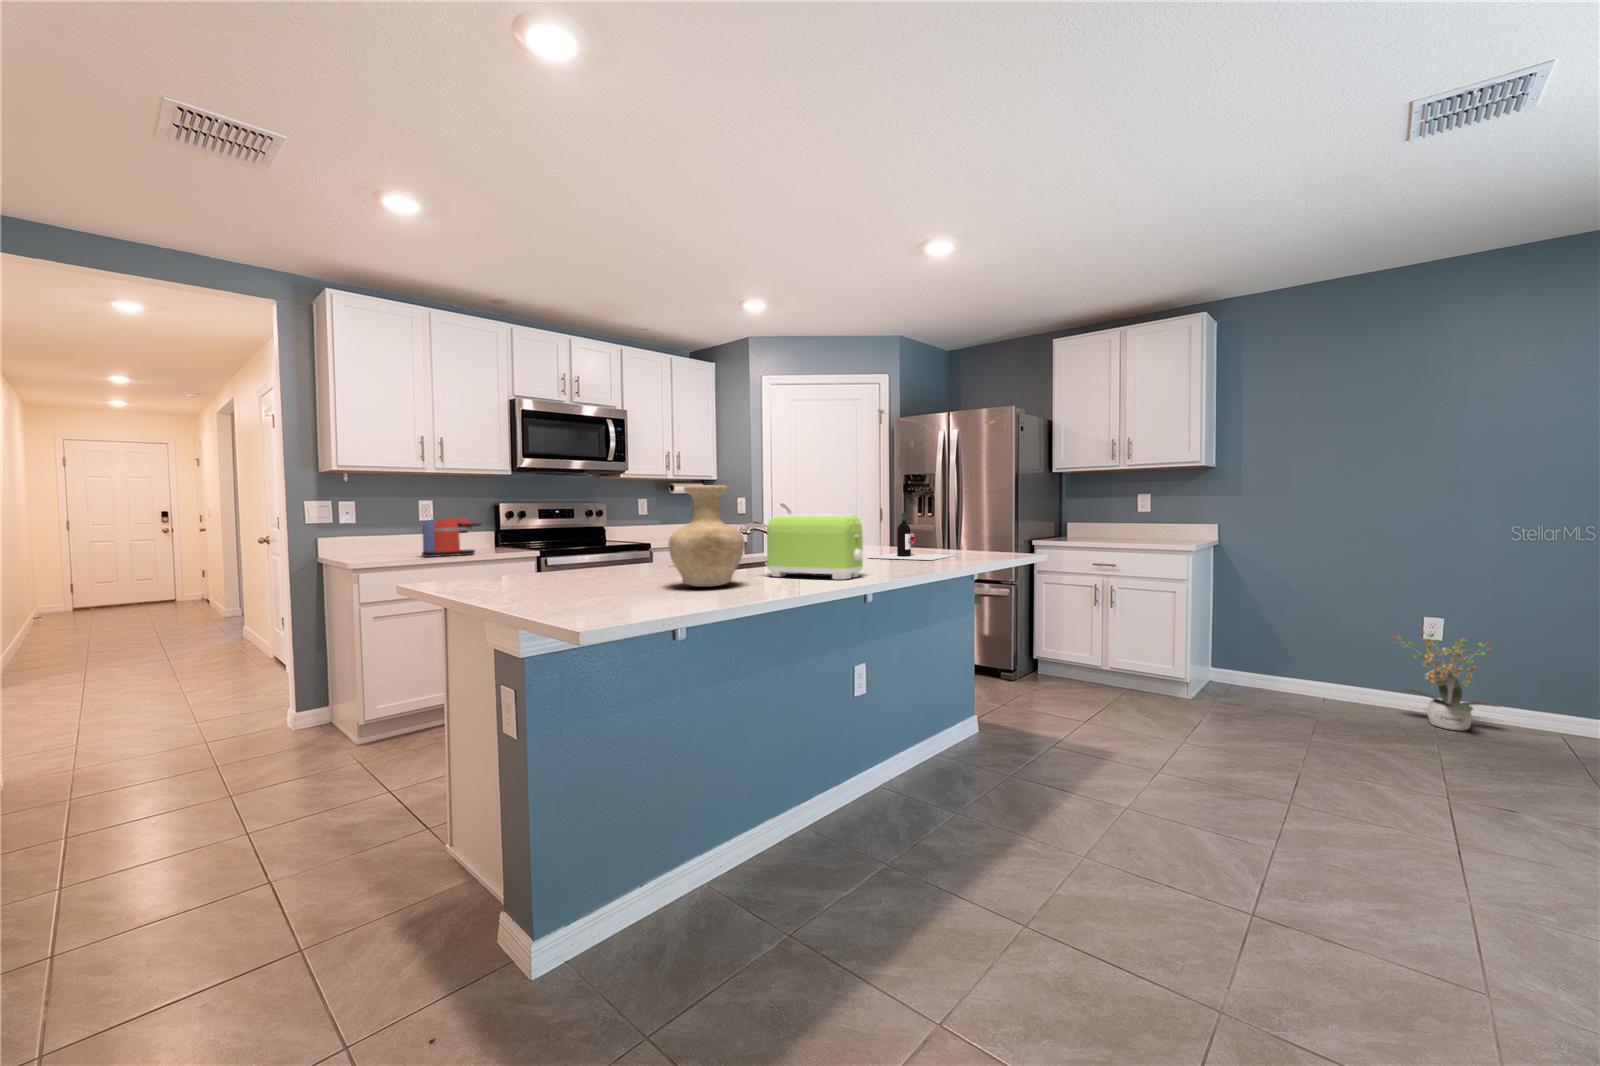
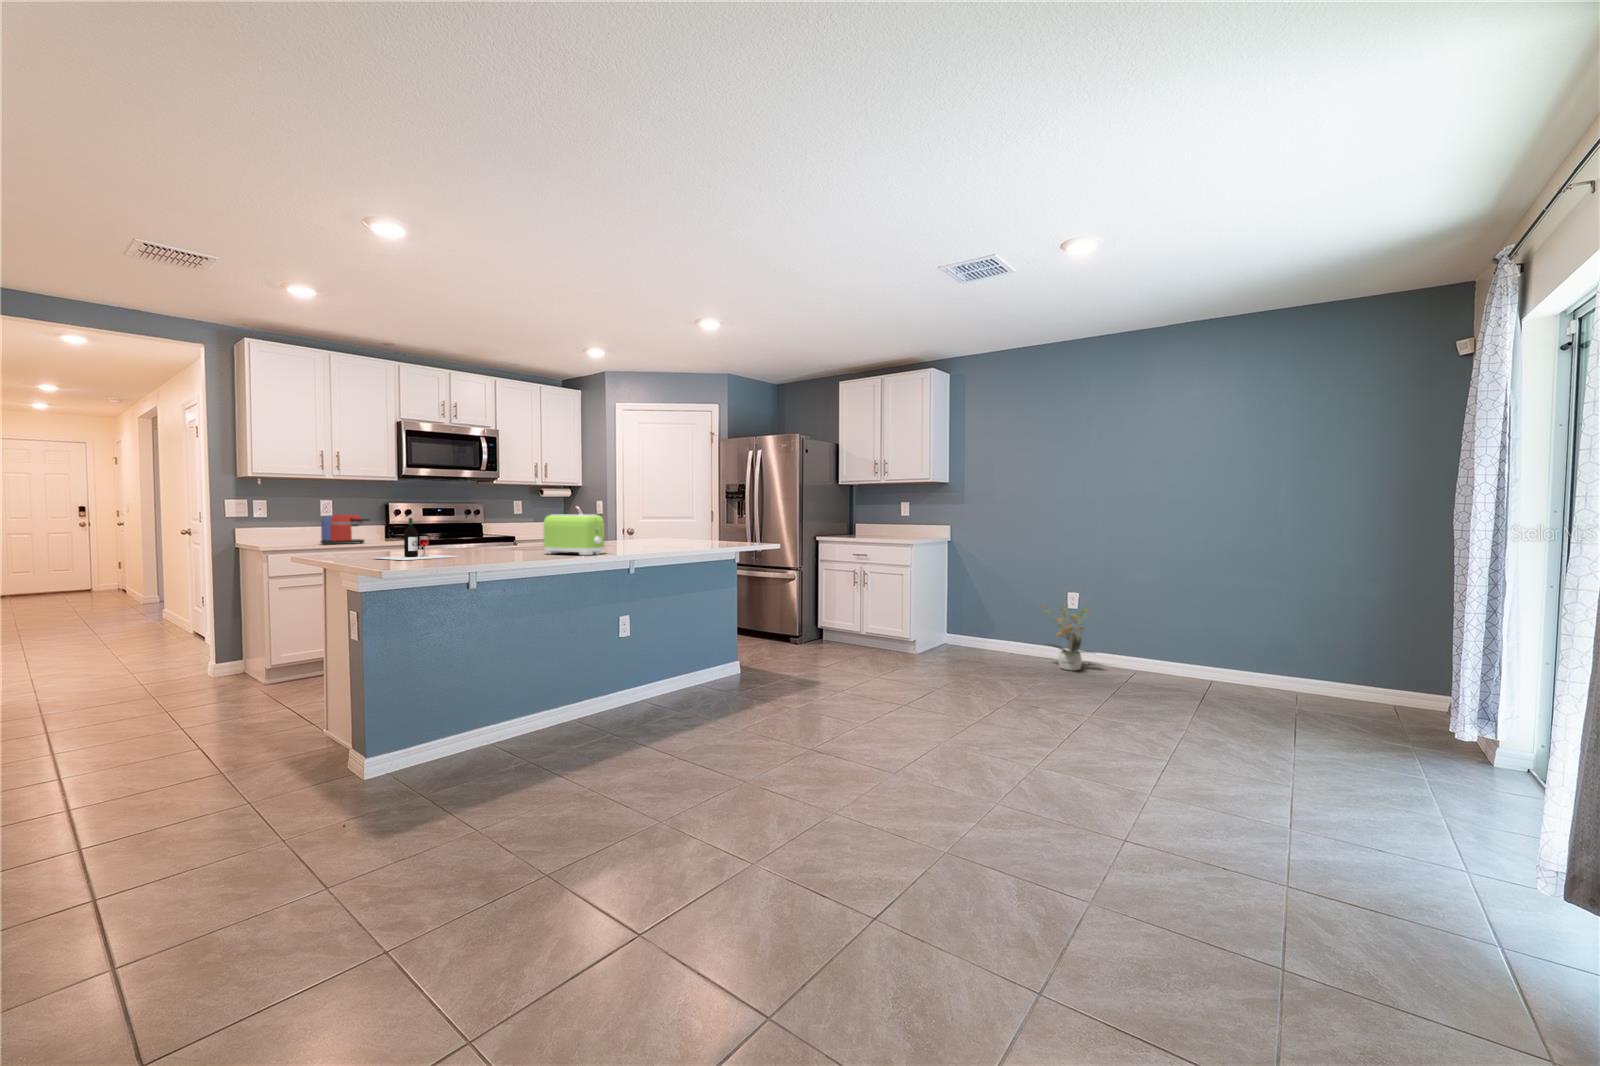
vase: present [668,485,744,587] -> none [467,496,518,558]
wine bottle: present [870,513,954,560] -> present [376,518,459,560]

